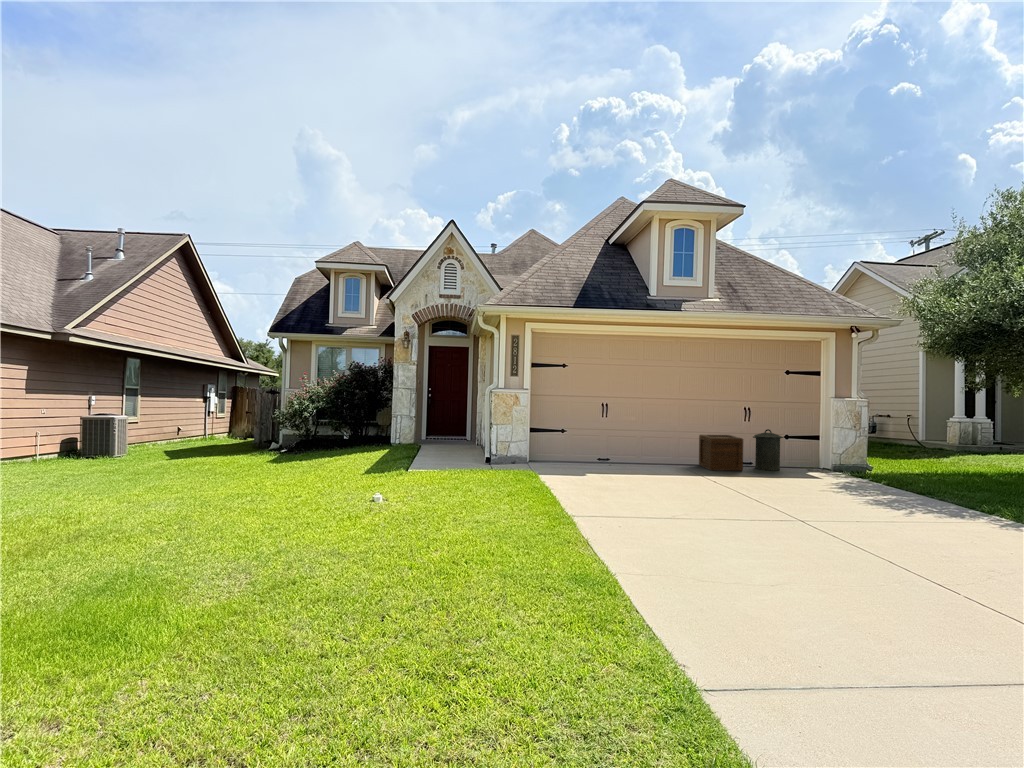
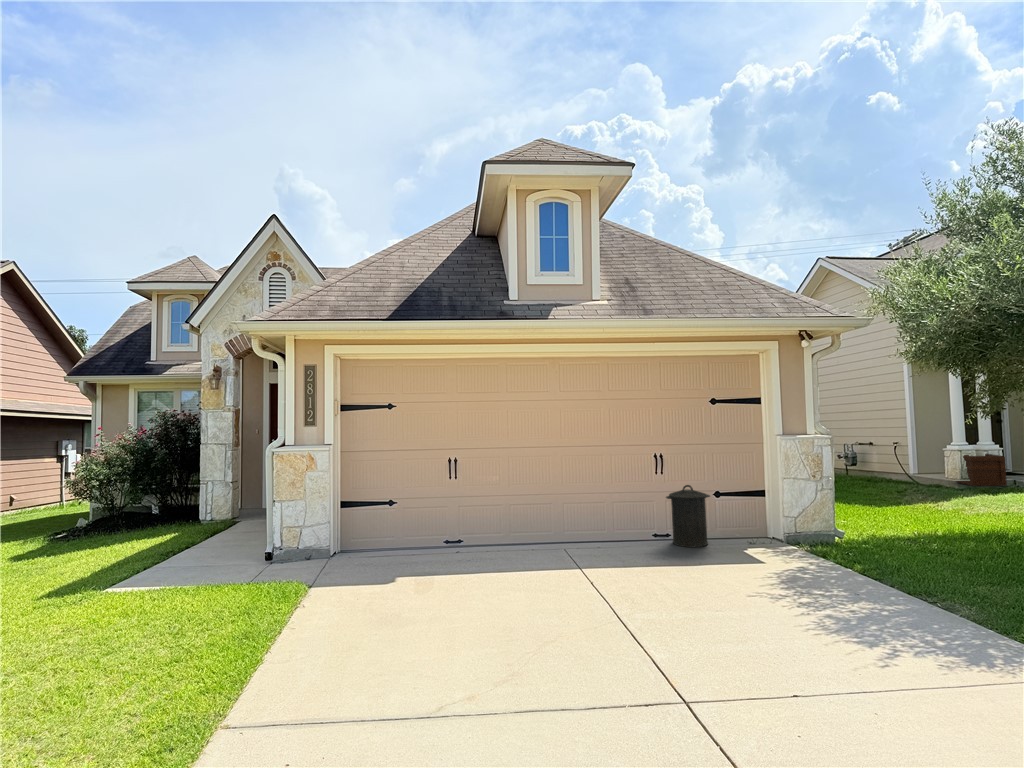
wooden crate: present [699,435,743,471] -> present [956,454,1007,486]

